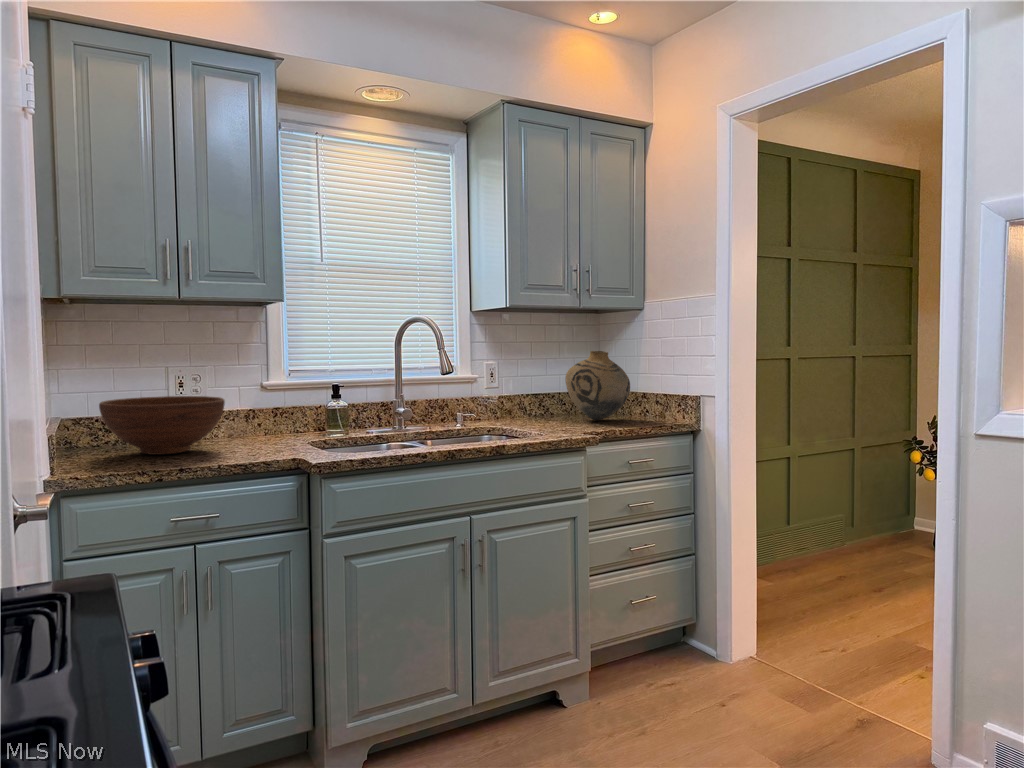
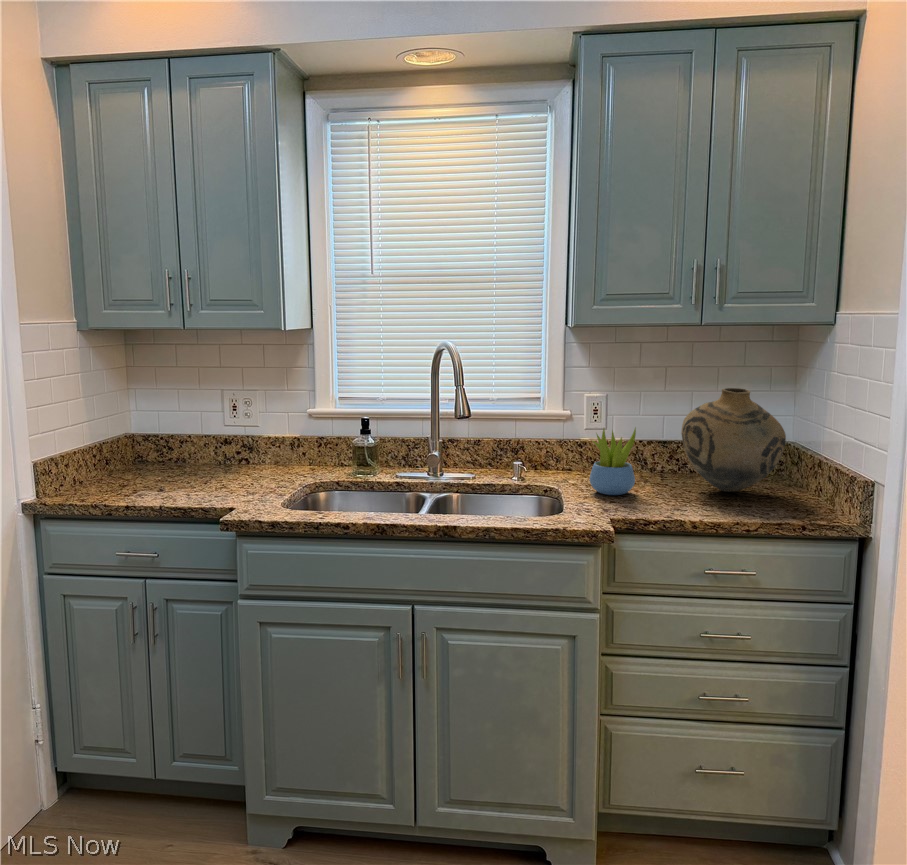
succulent plant: none [522,377,554,427] -> present [590,428,636,495]
fruit bowl: present [99,396,225,455] -> none [115,421,233,482]

